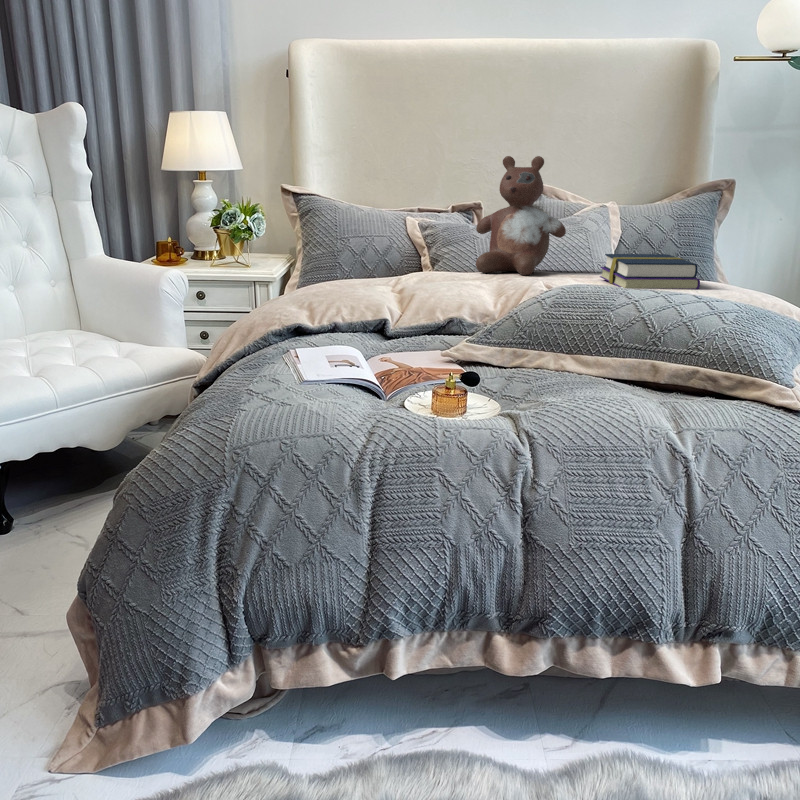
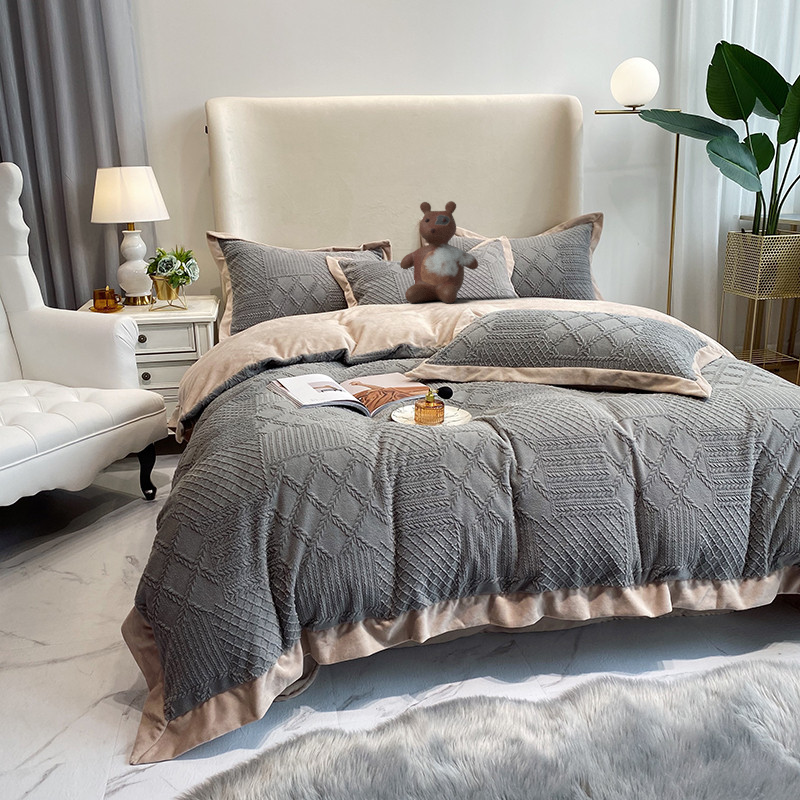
book: present [600,254,700,289] -> none [513,279,599,311]

